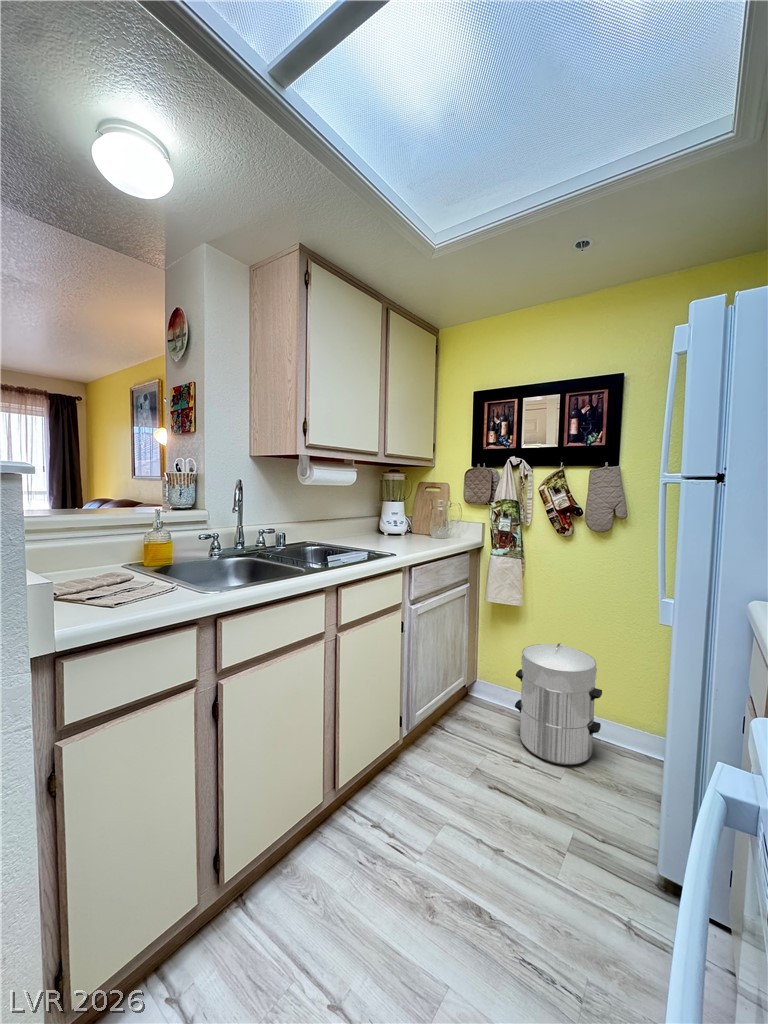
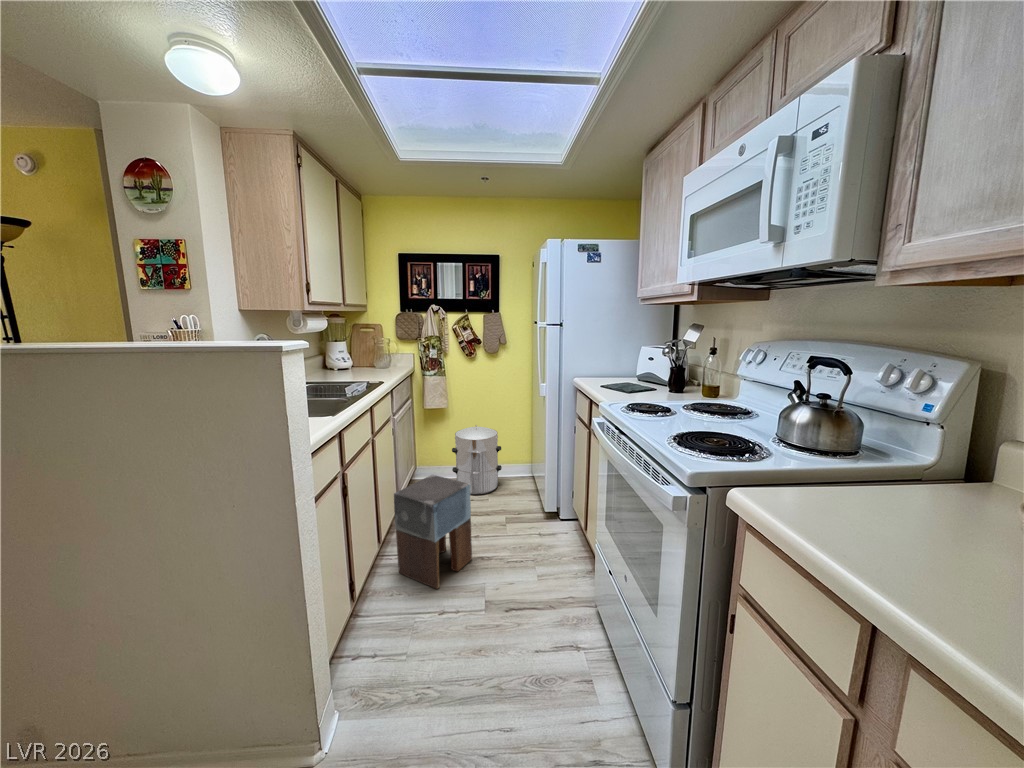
stool: none [343,711,462,932] -> present [394,475,472,589]

